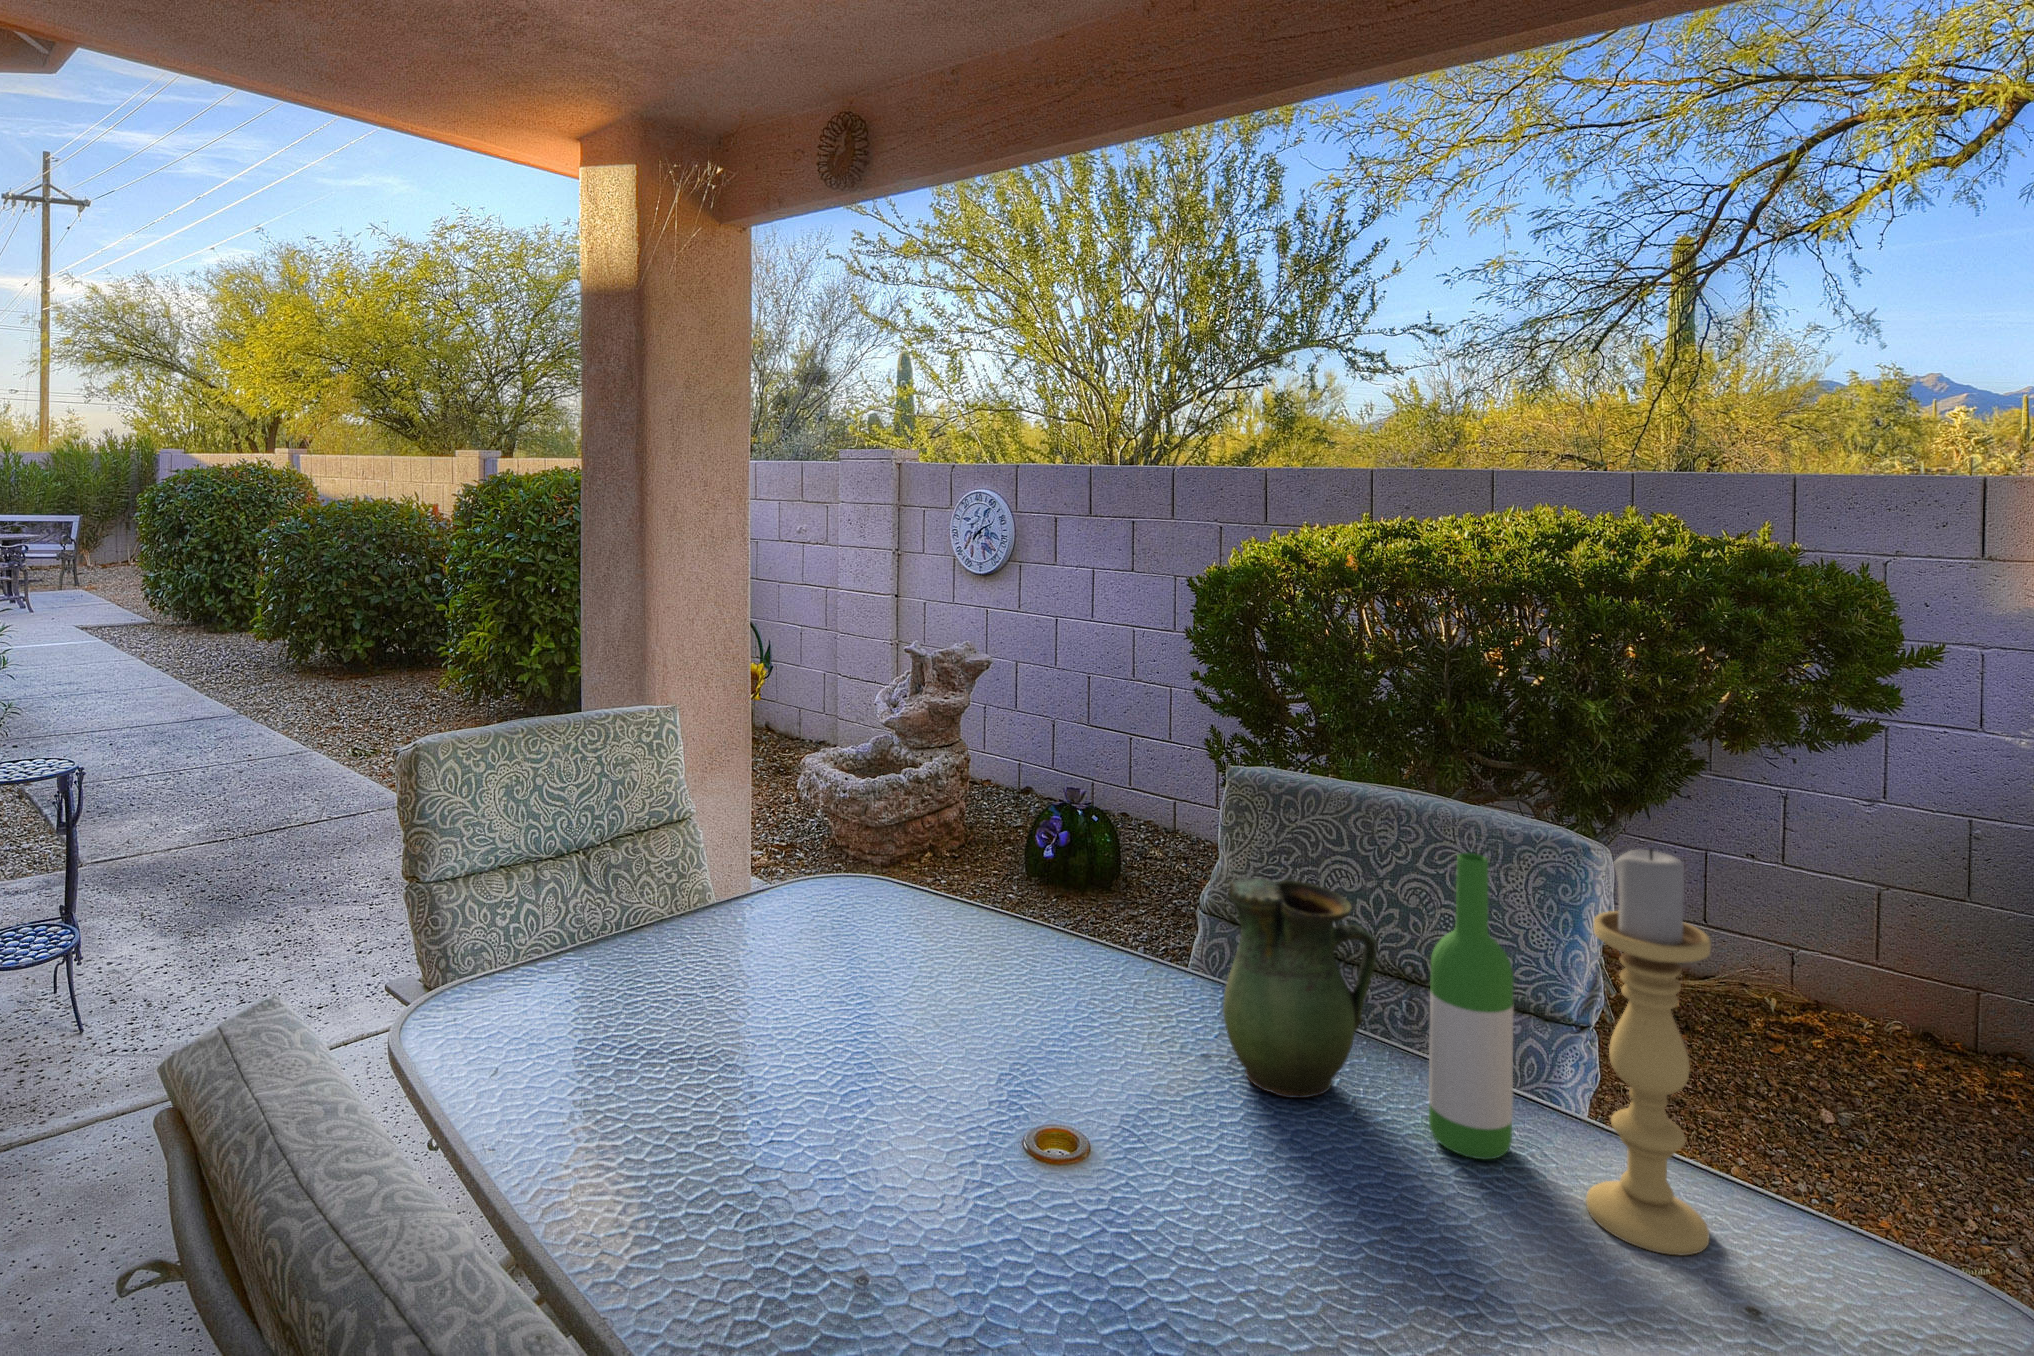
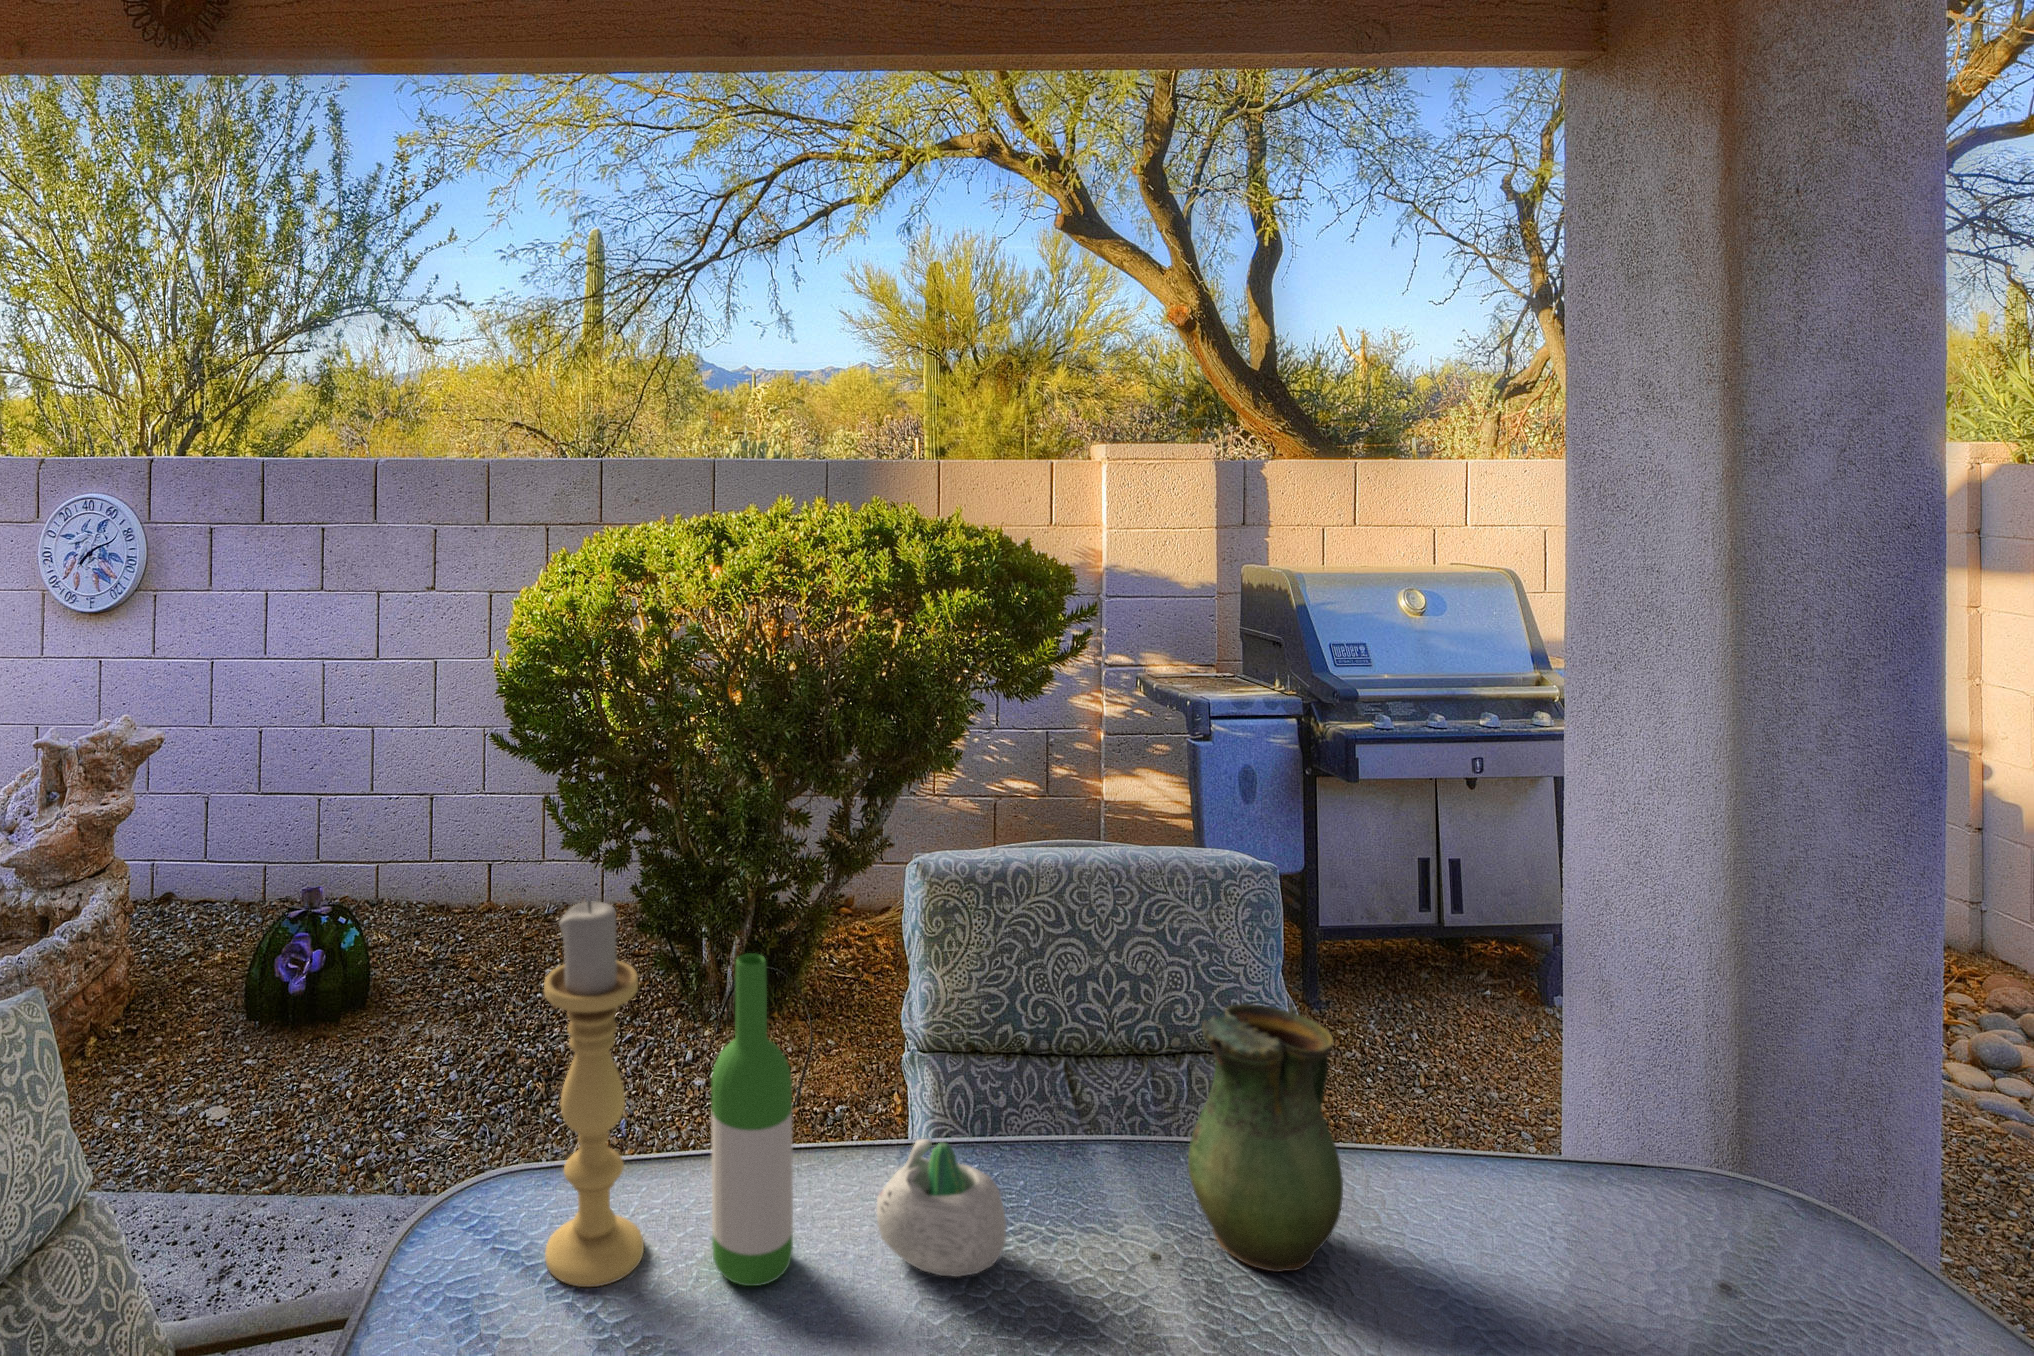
candle holder: present [1586,848,1711,1255] -> present [544,902,644,1287]
wine bottle: present [1429,853,1513,1159] -> present [711,953,793,1286]
succulent planter: none [1012,912,1096,1005] -> present [877,1139,1006,1277]

